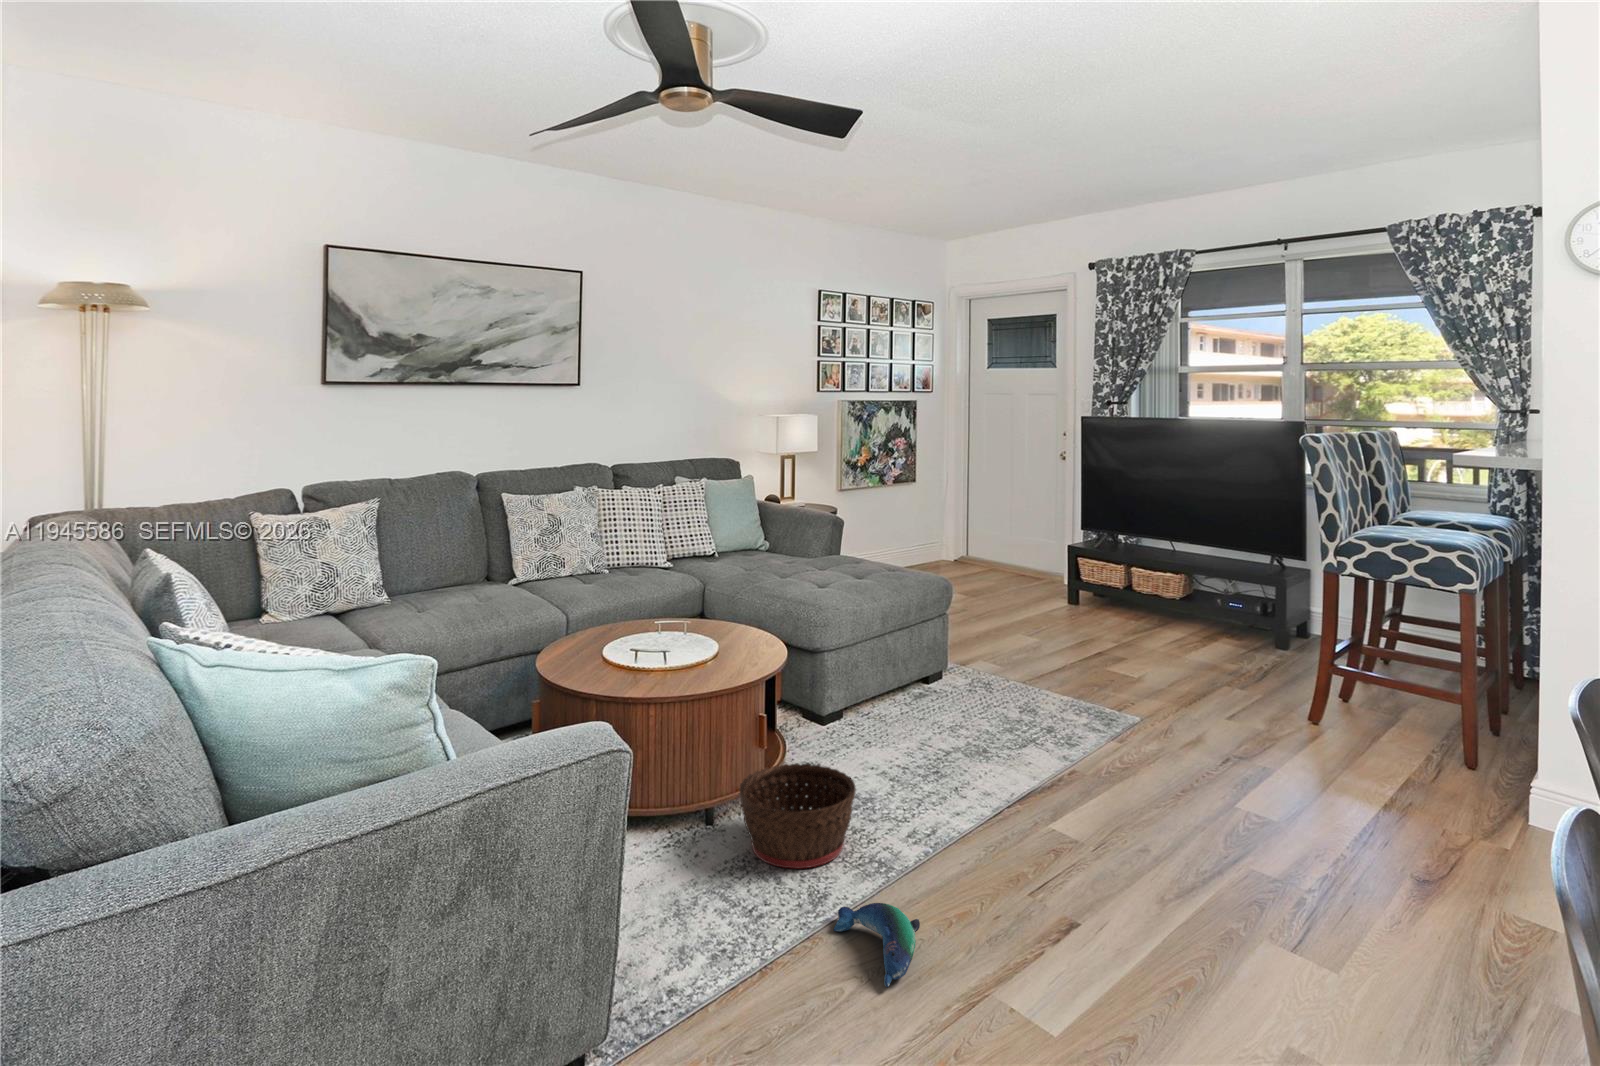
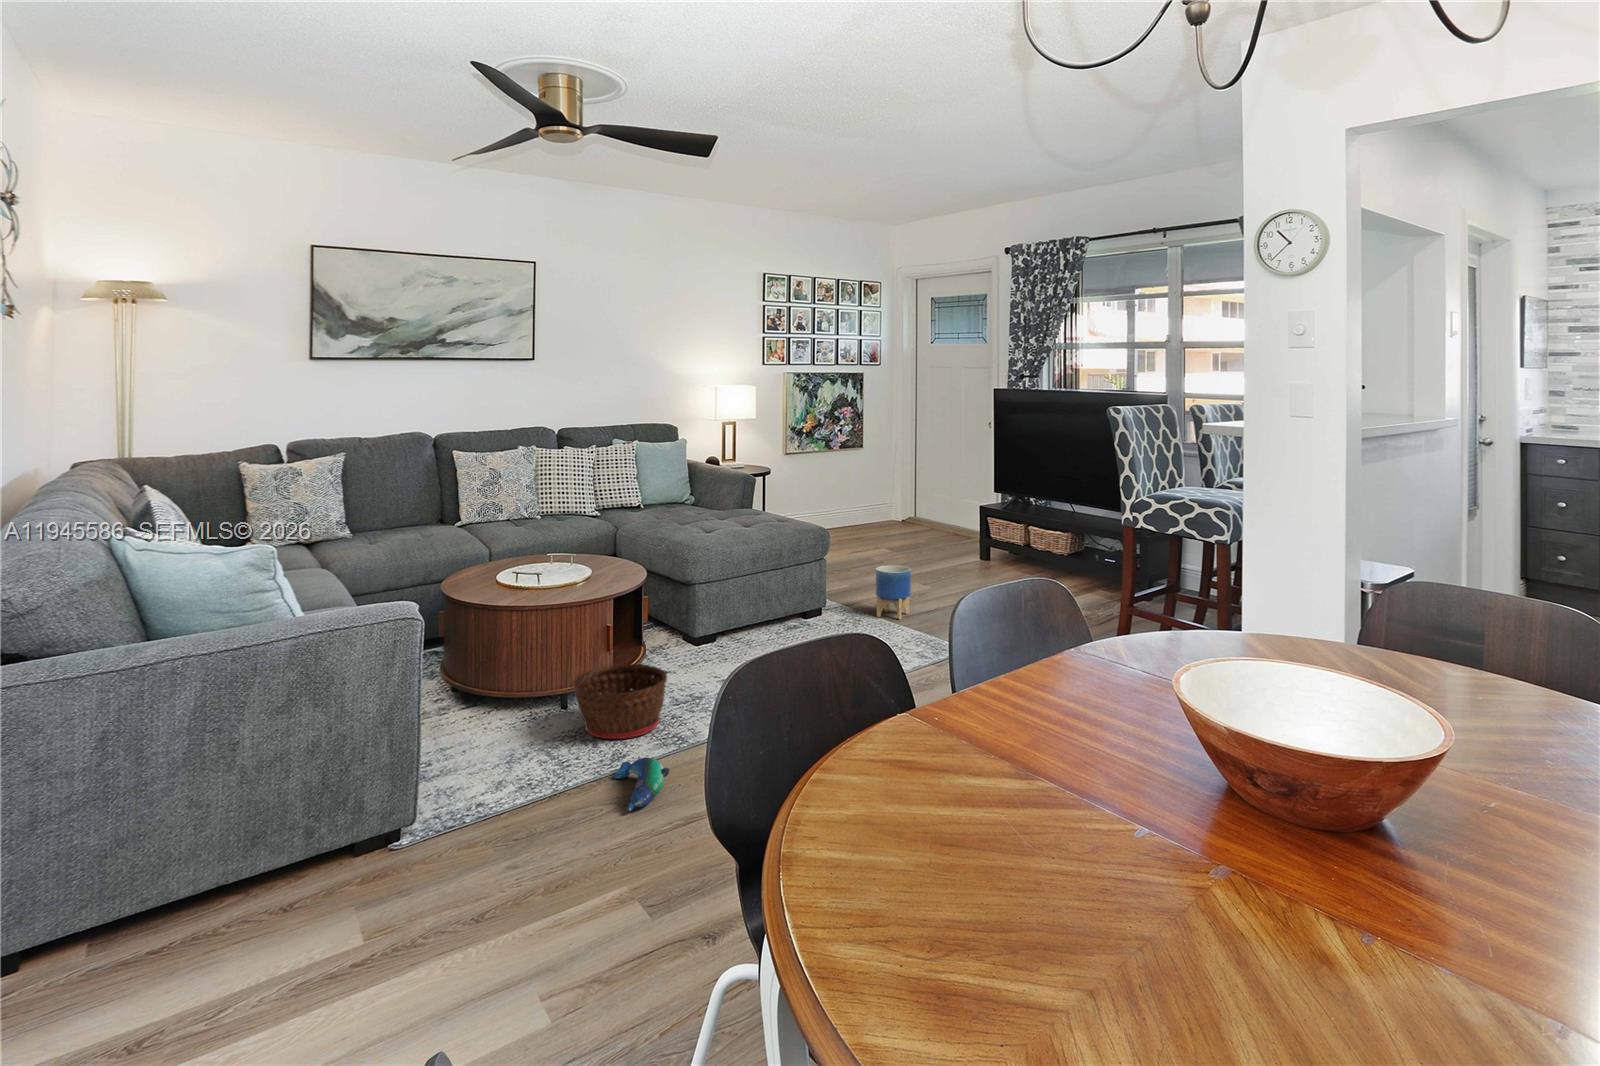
planter: none [1007,621,1048,685] -> present [876,565,911,619]

